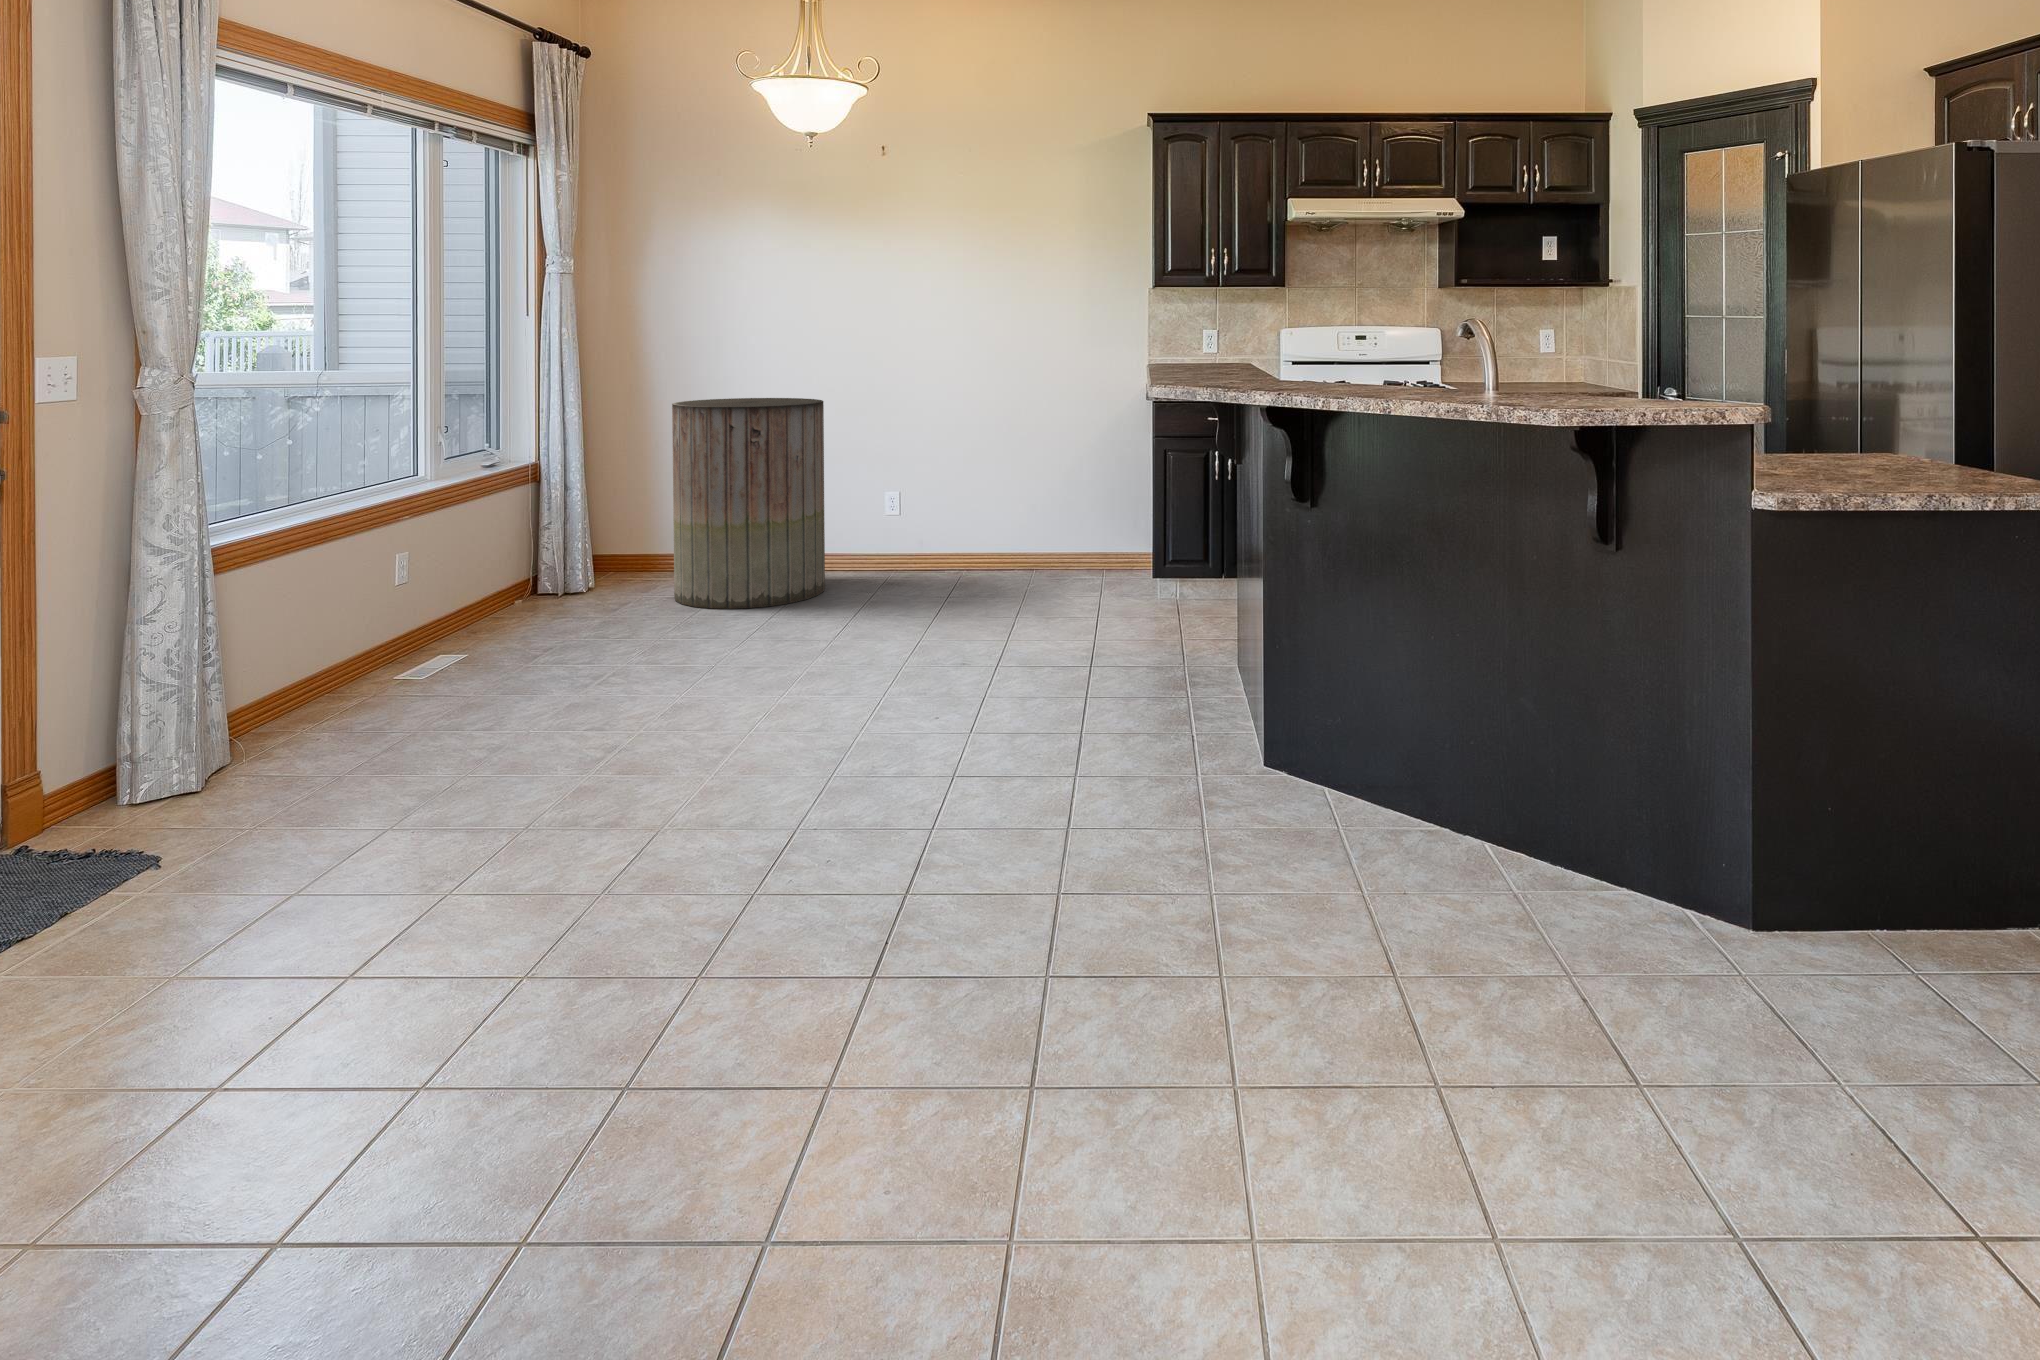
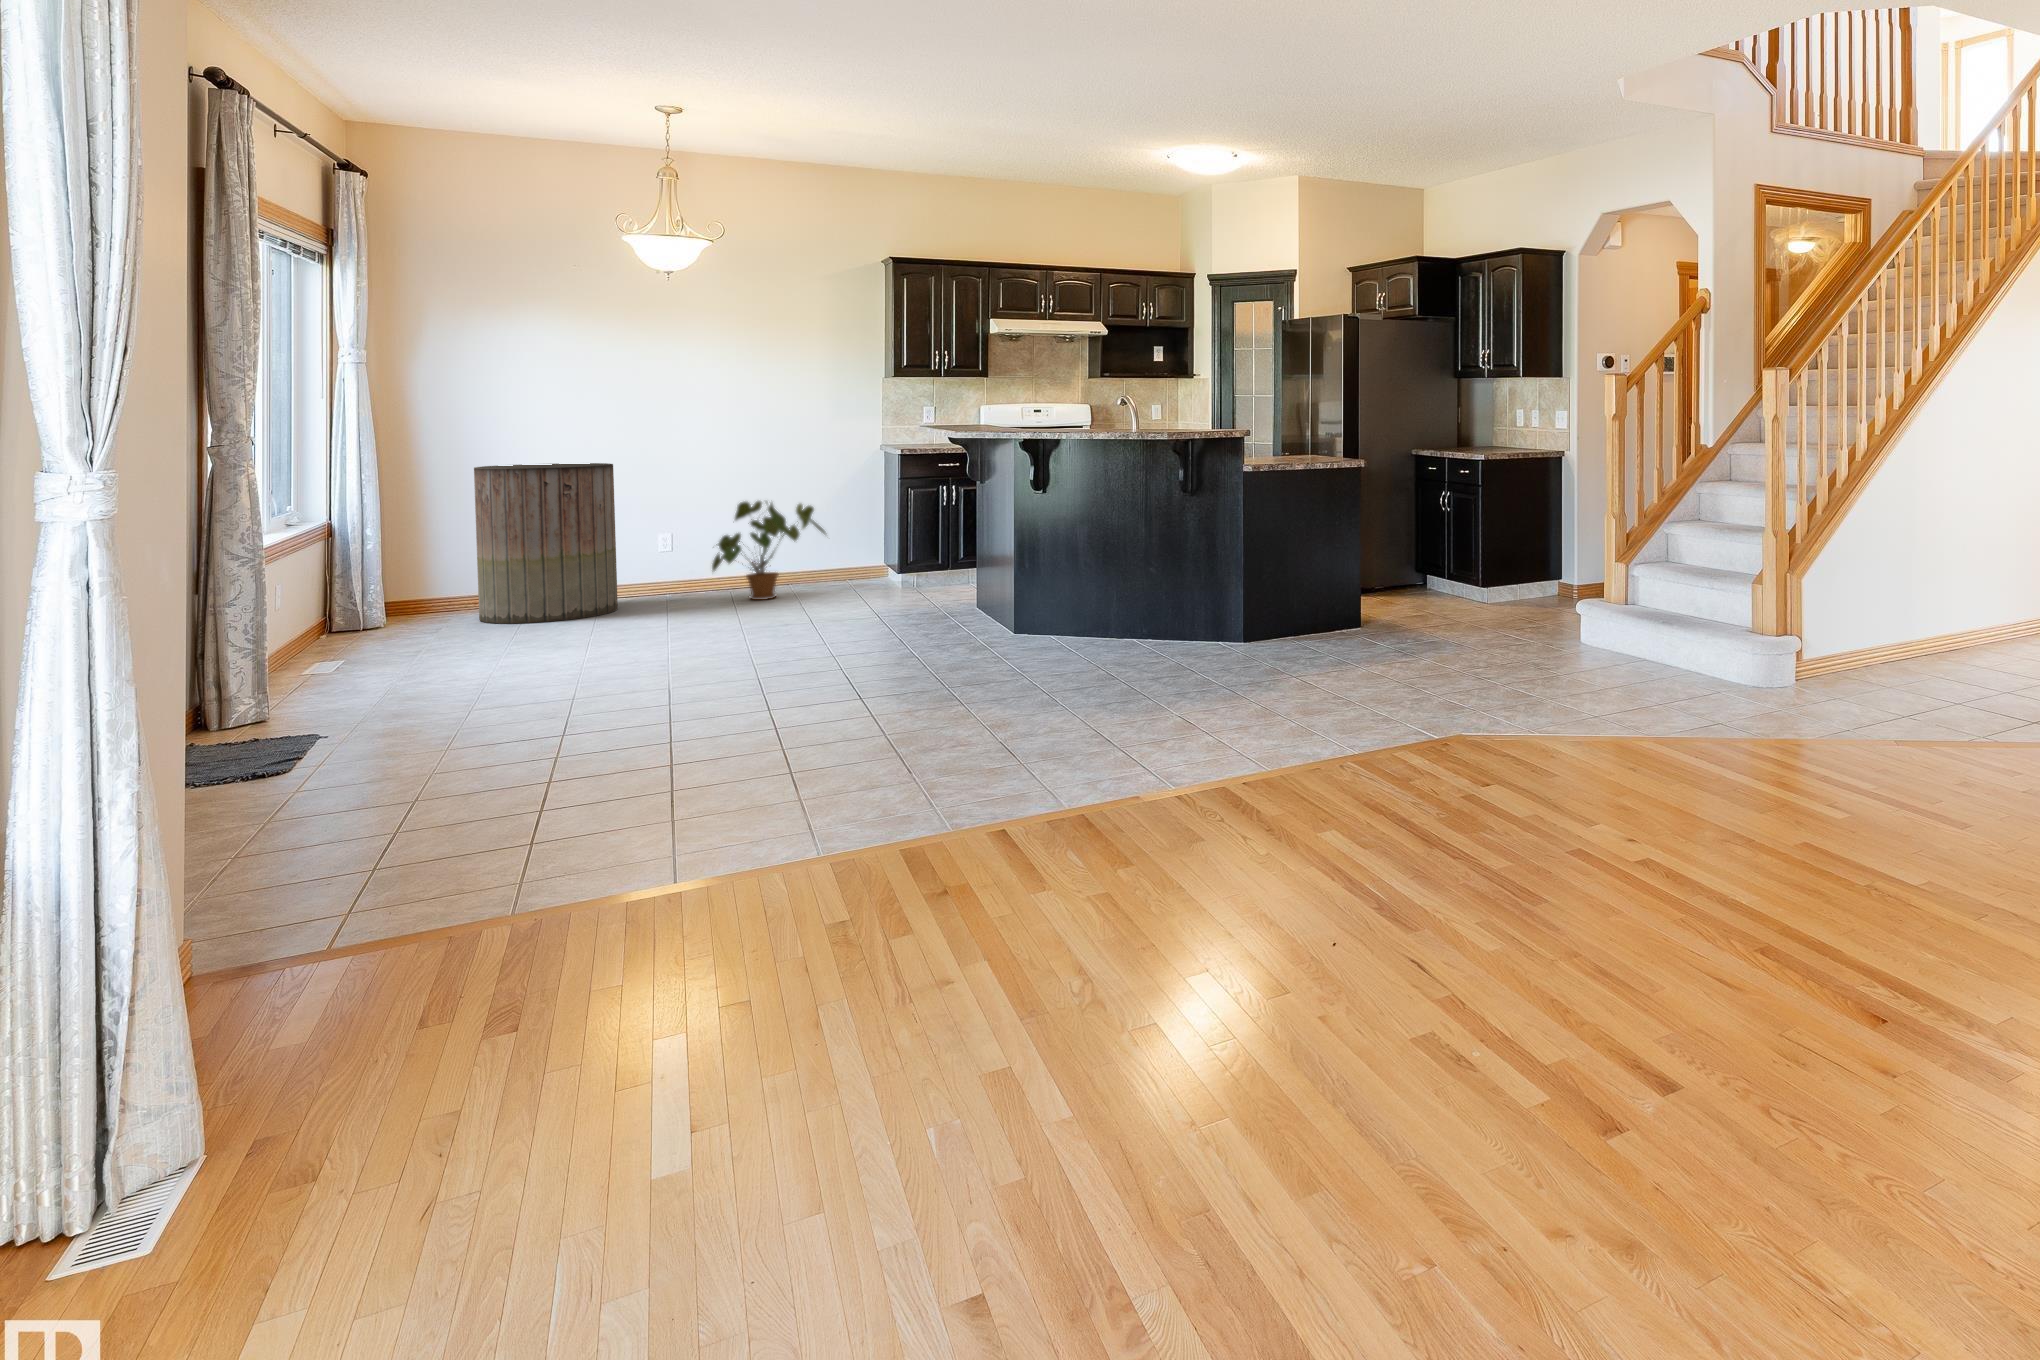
house plant: none [927,454,1071,595] -> present [712,501,825,600]

